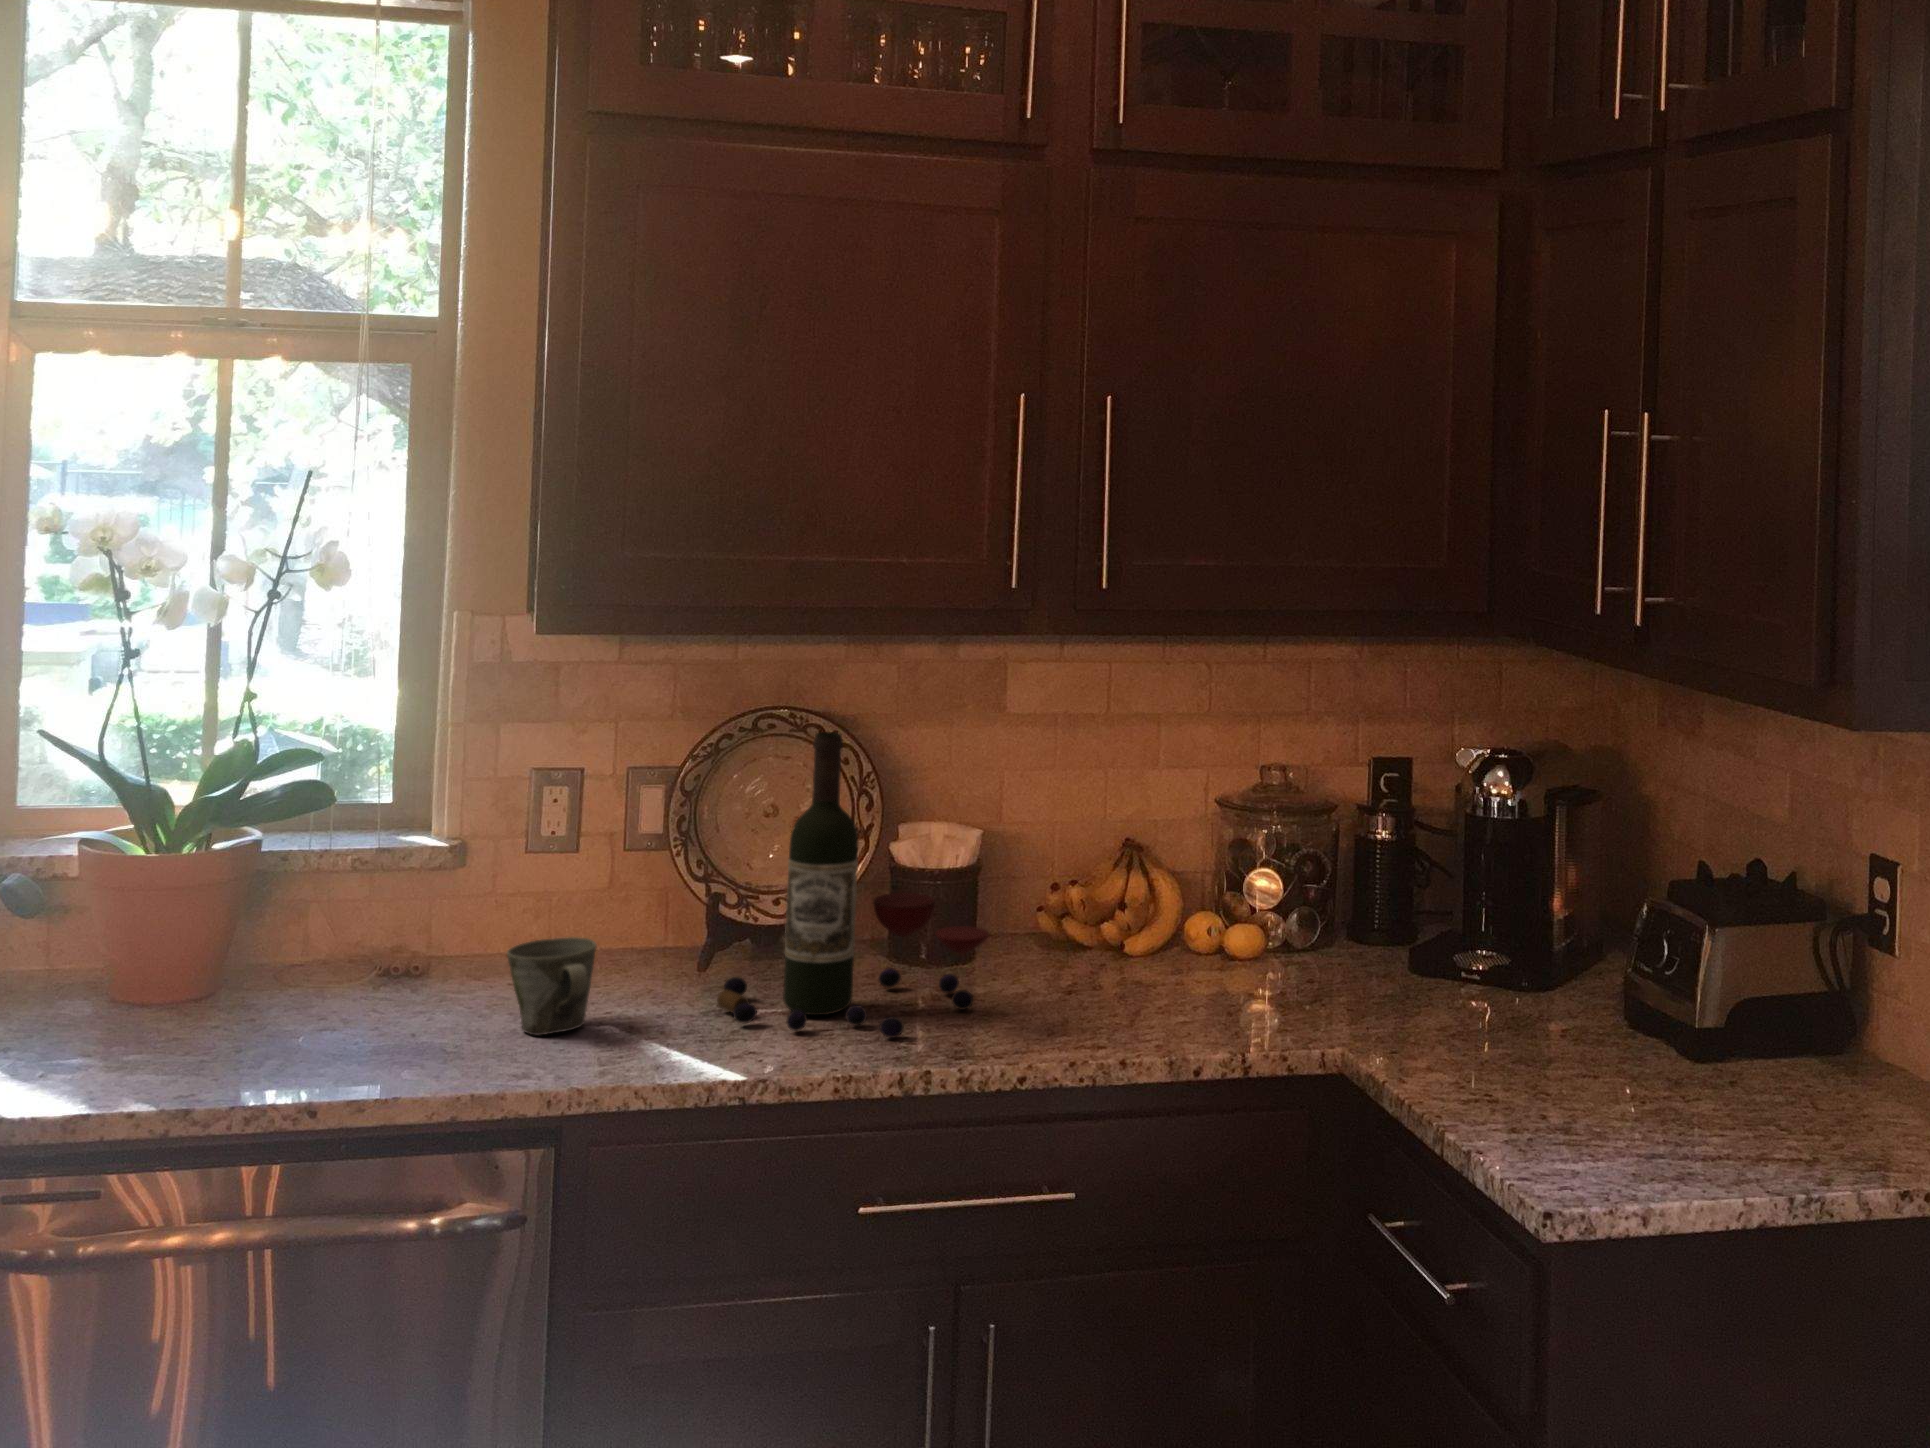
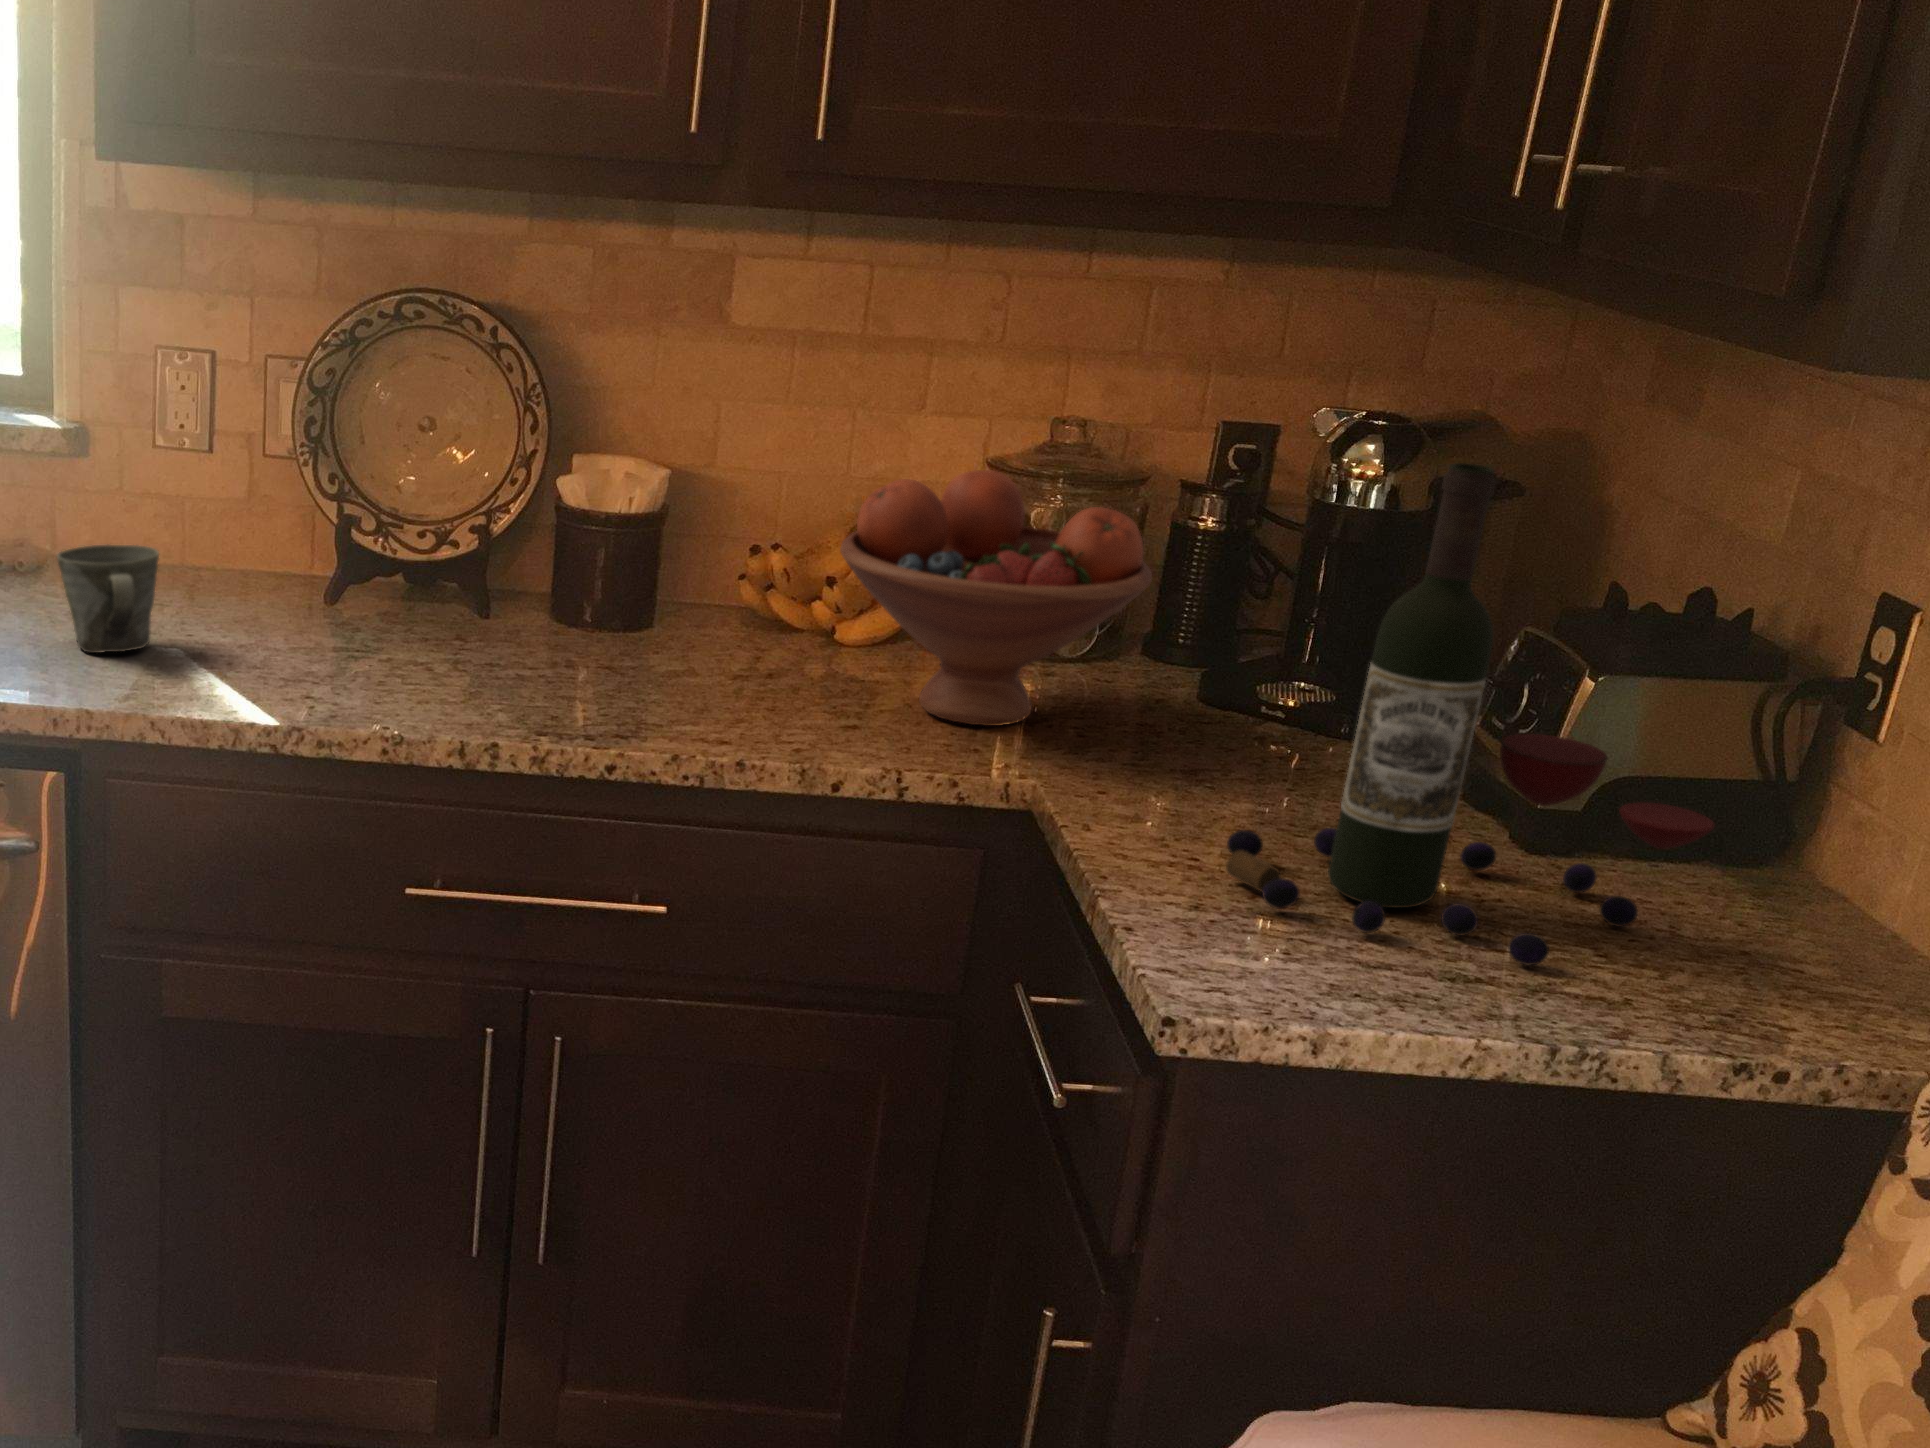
wine bottle: present [717,732,989,1037] -> present [1226,463,1714,965]
fruit bowl: none [1151,814,1382,1010] -> present [840,470,1152,726]

